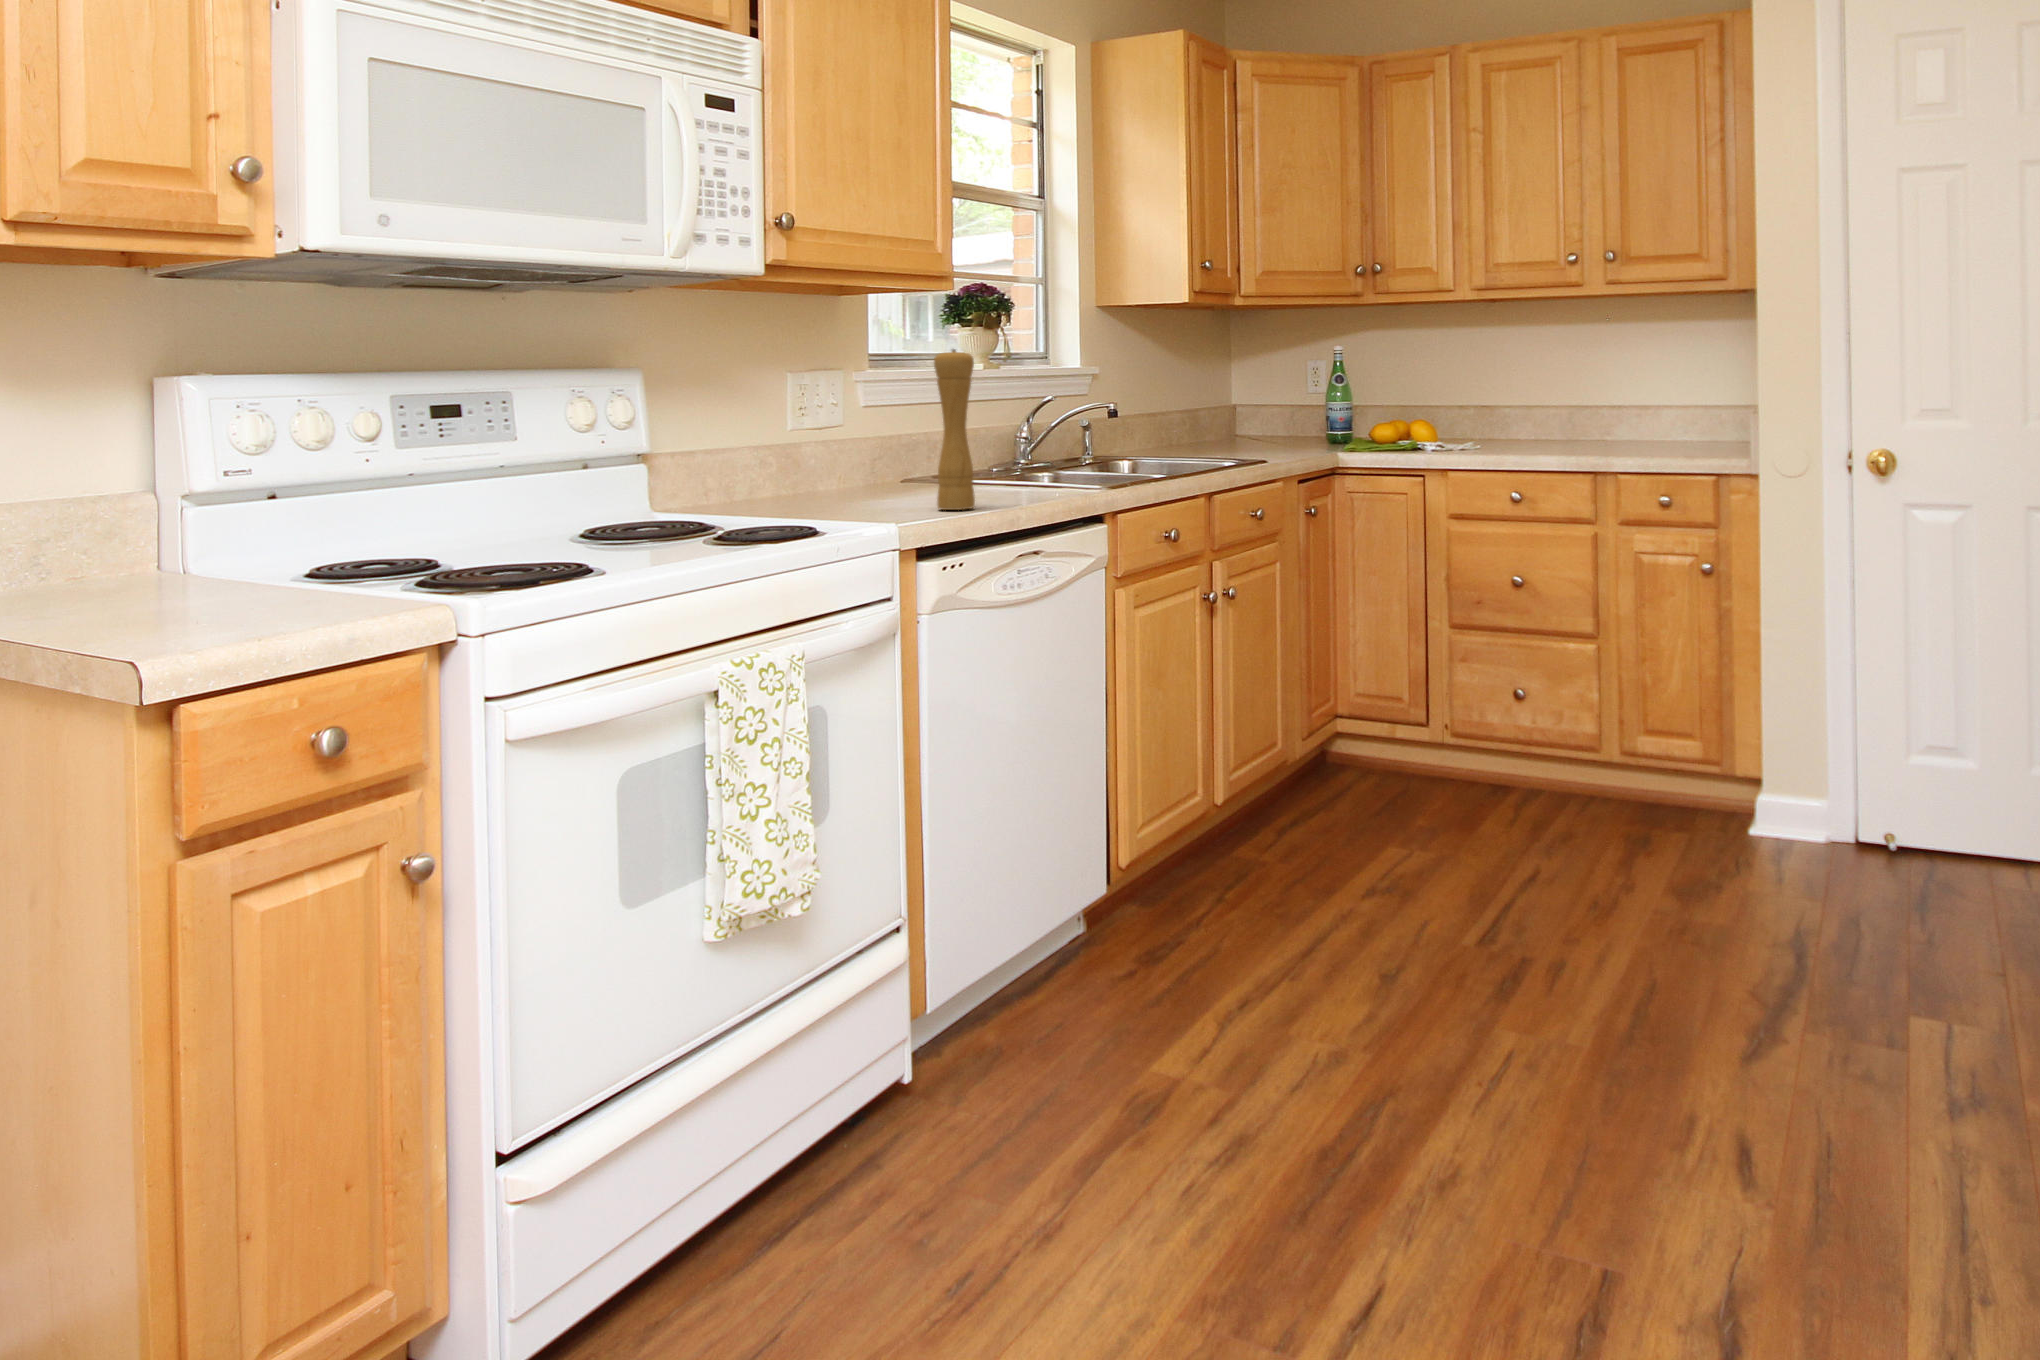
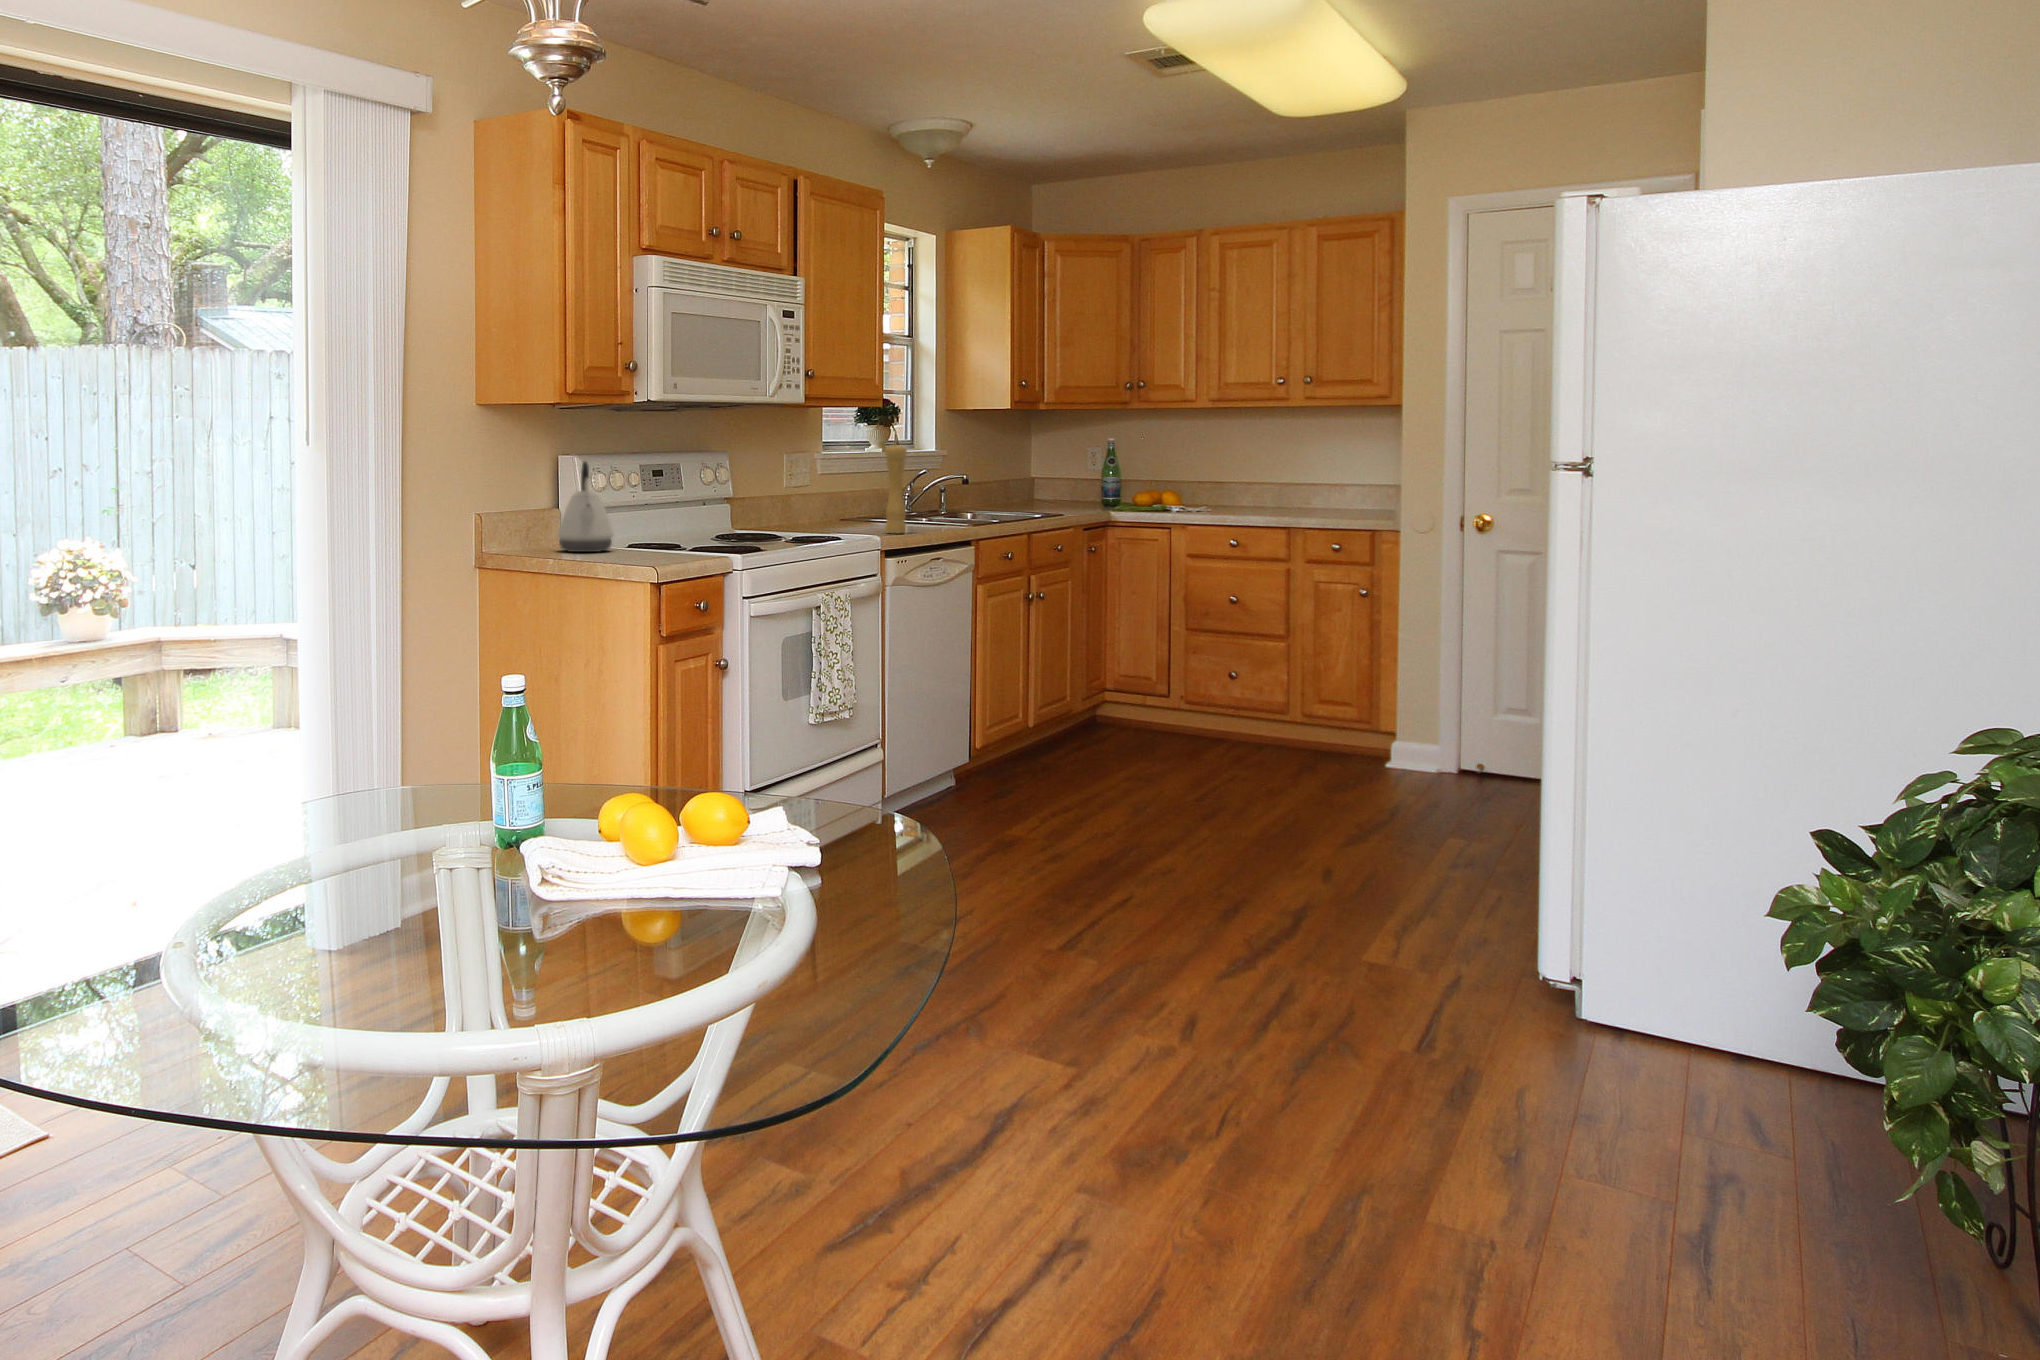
kettle: none [52,386,213,601] -> present [558,462,614,552]

